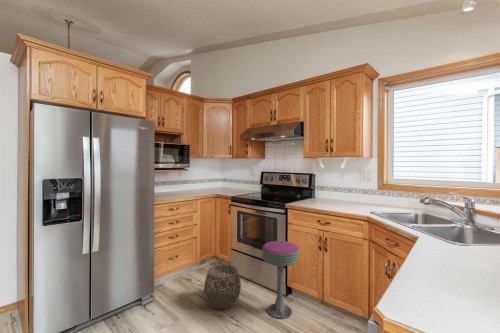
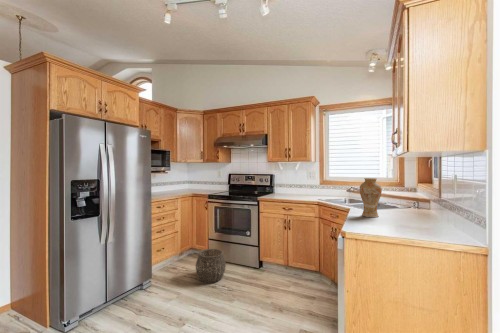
vase: none [430,190,479,268] -> present [360,178,382,217]
bar stool: present [262,241,299,319] -> none [244,226,271,282]

